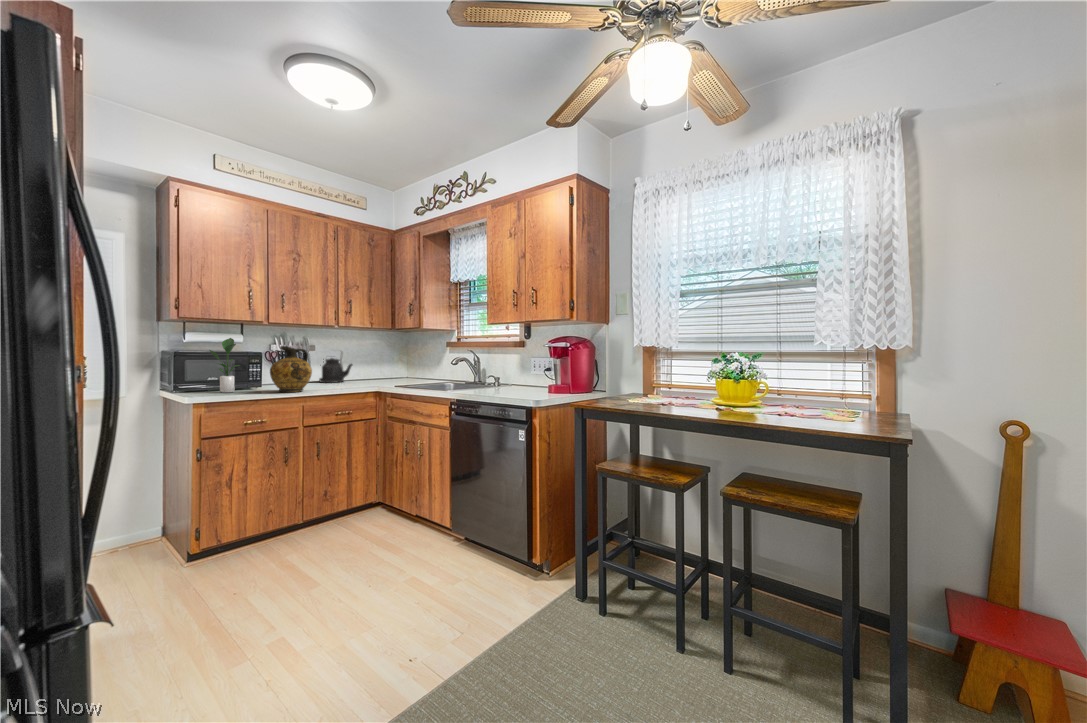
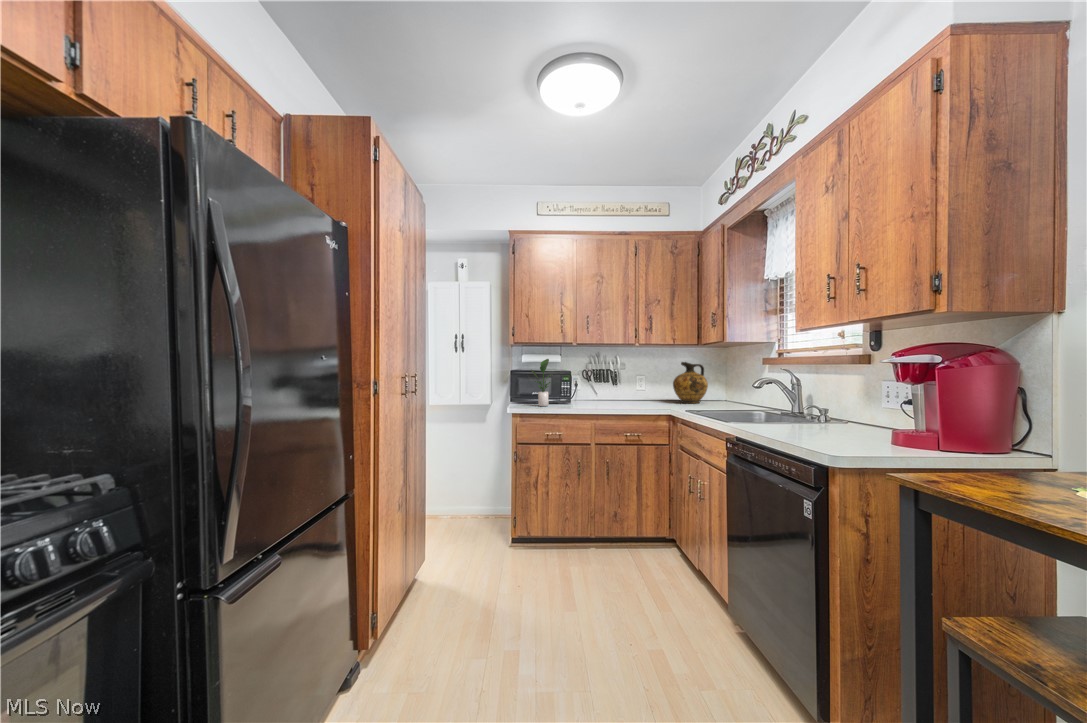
ceramic jug: present [270,346,312,392] -> present [673,362,708,403]
kettle: present [319,352,352,383] -> none [631,366,662,399]

